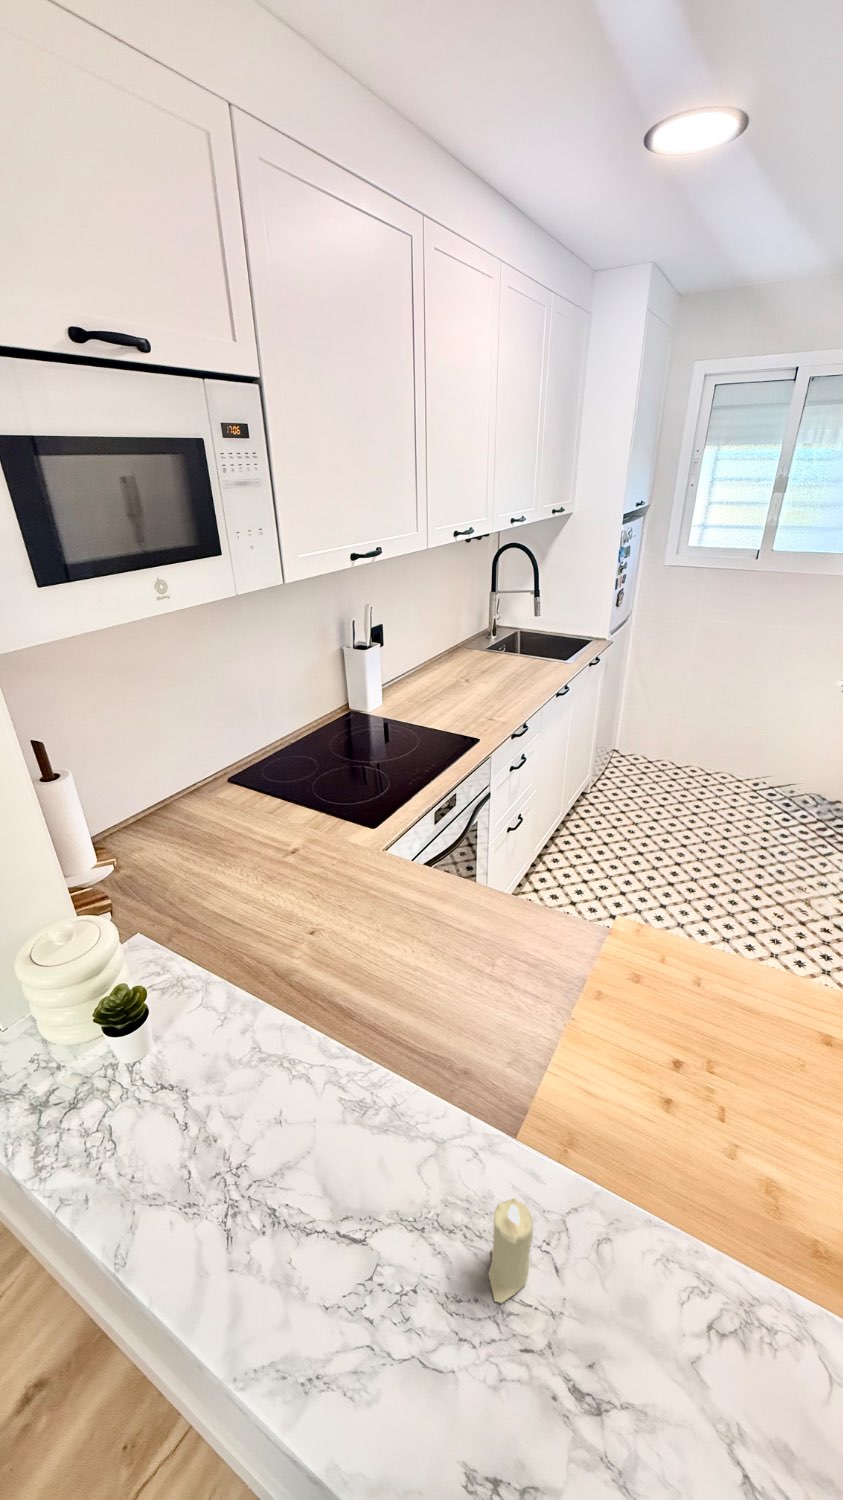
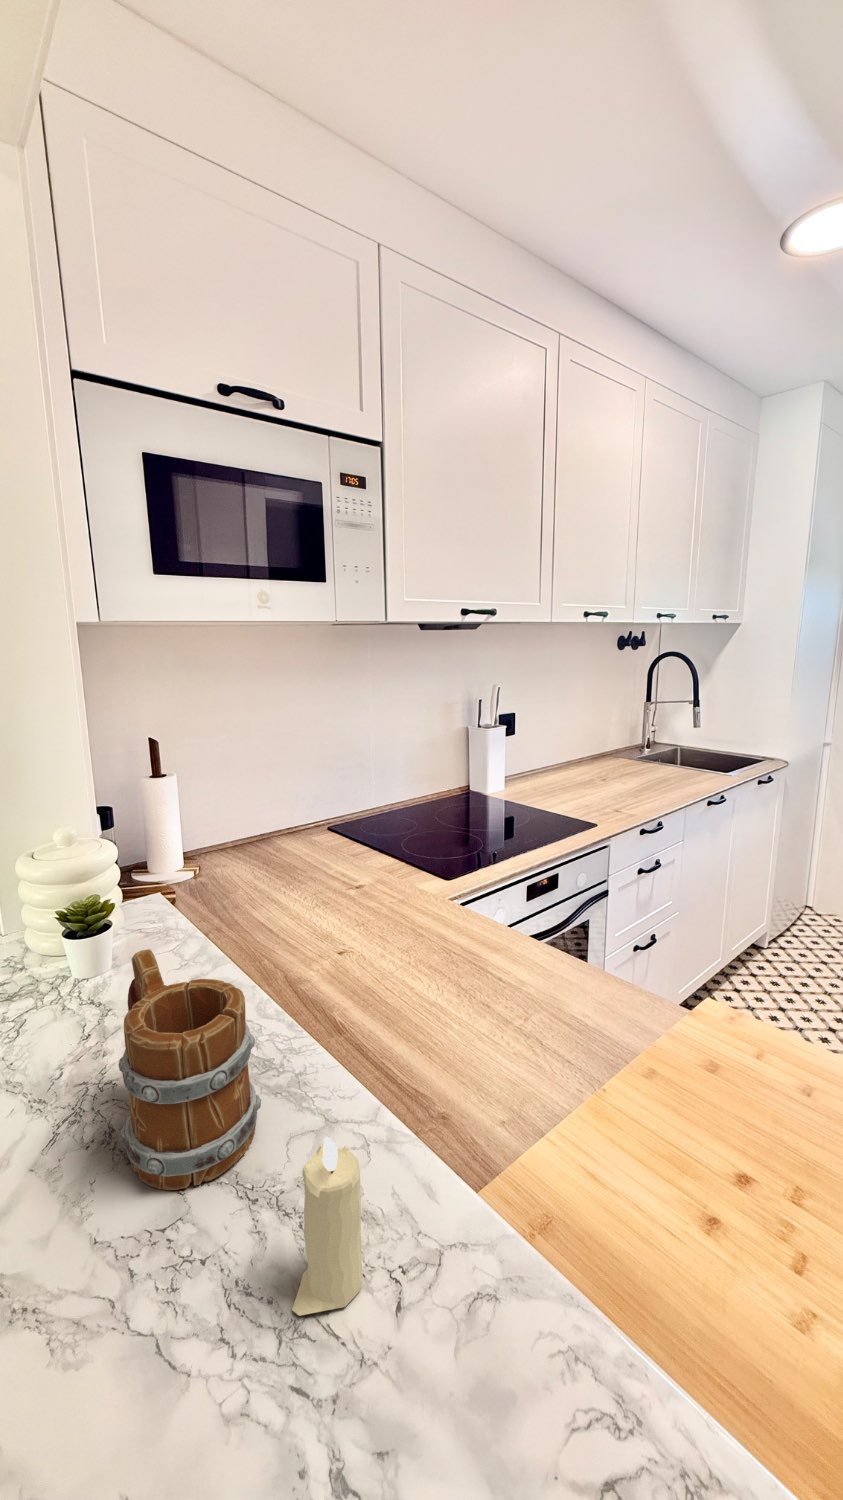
mug: none [257,1074,394,1248] -> present [118,949,261,1190]

